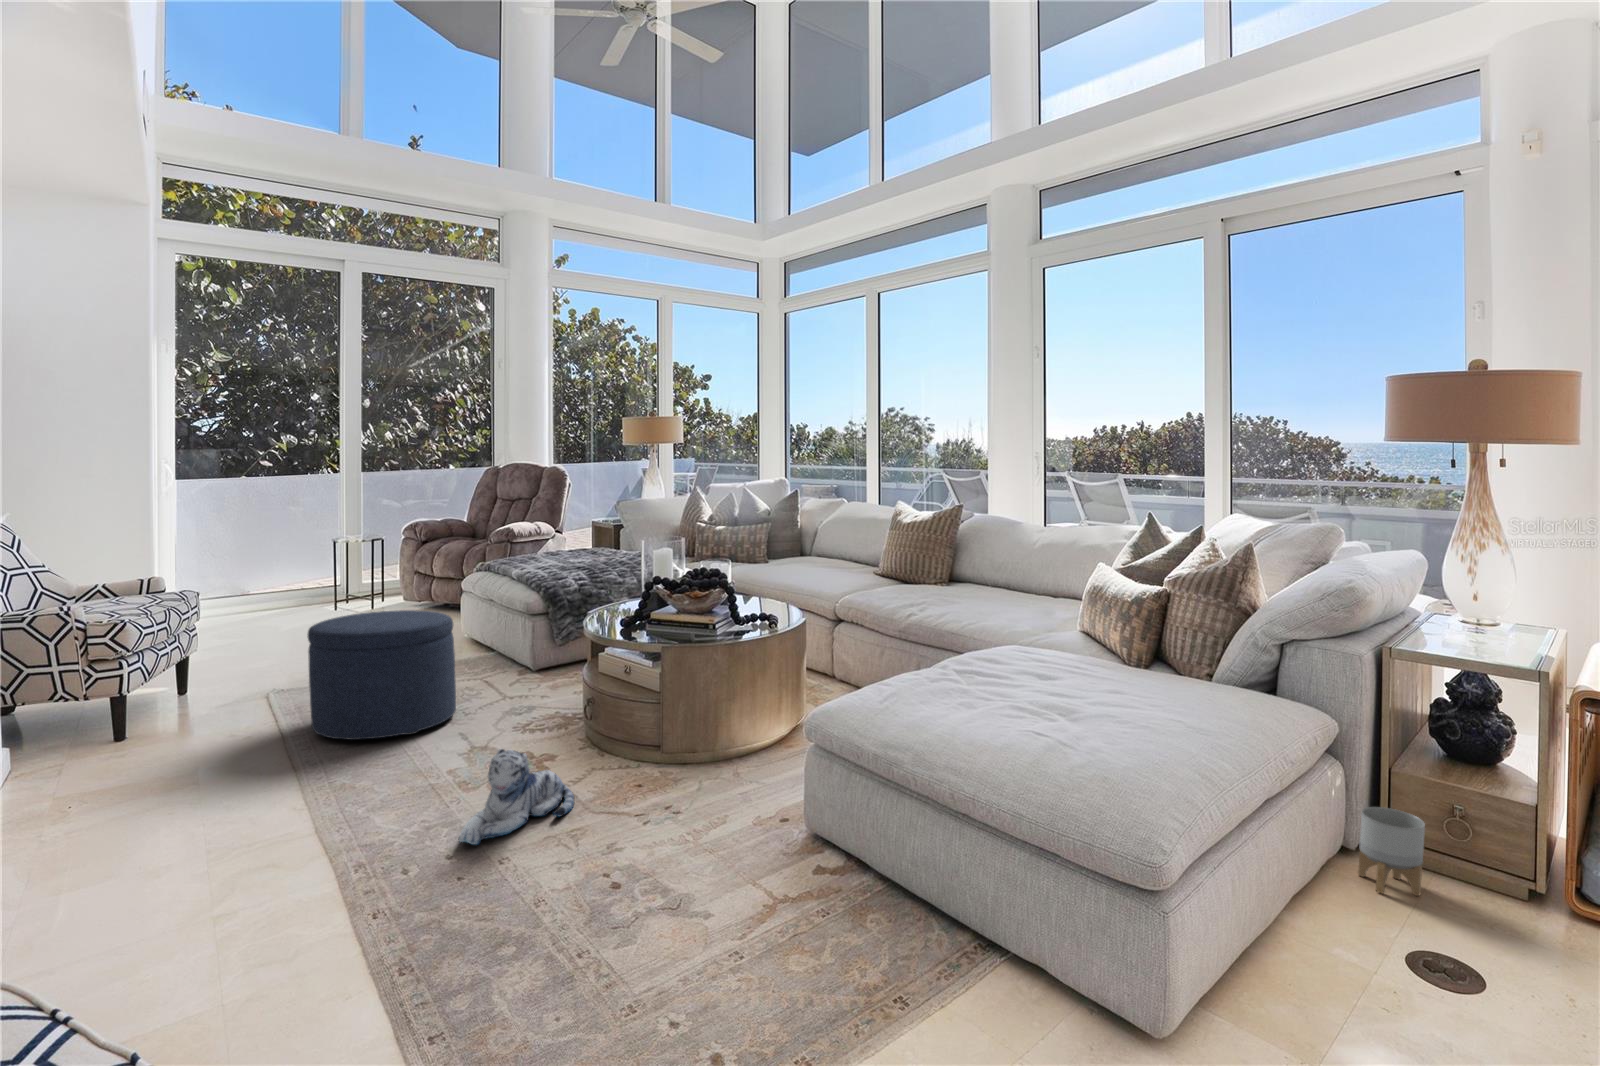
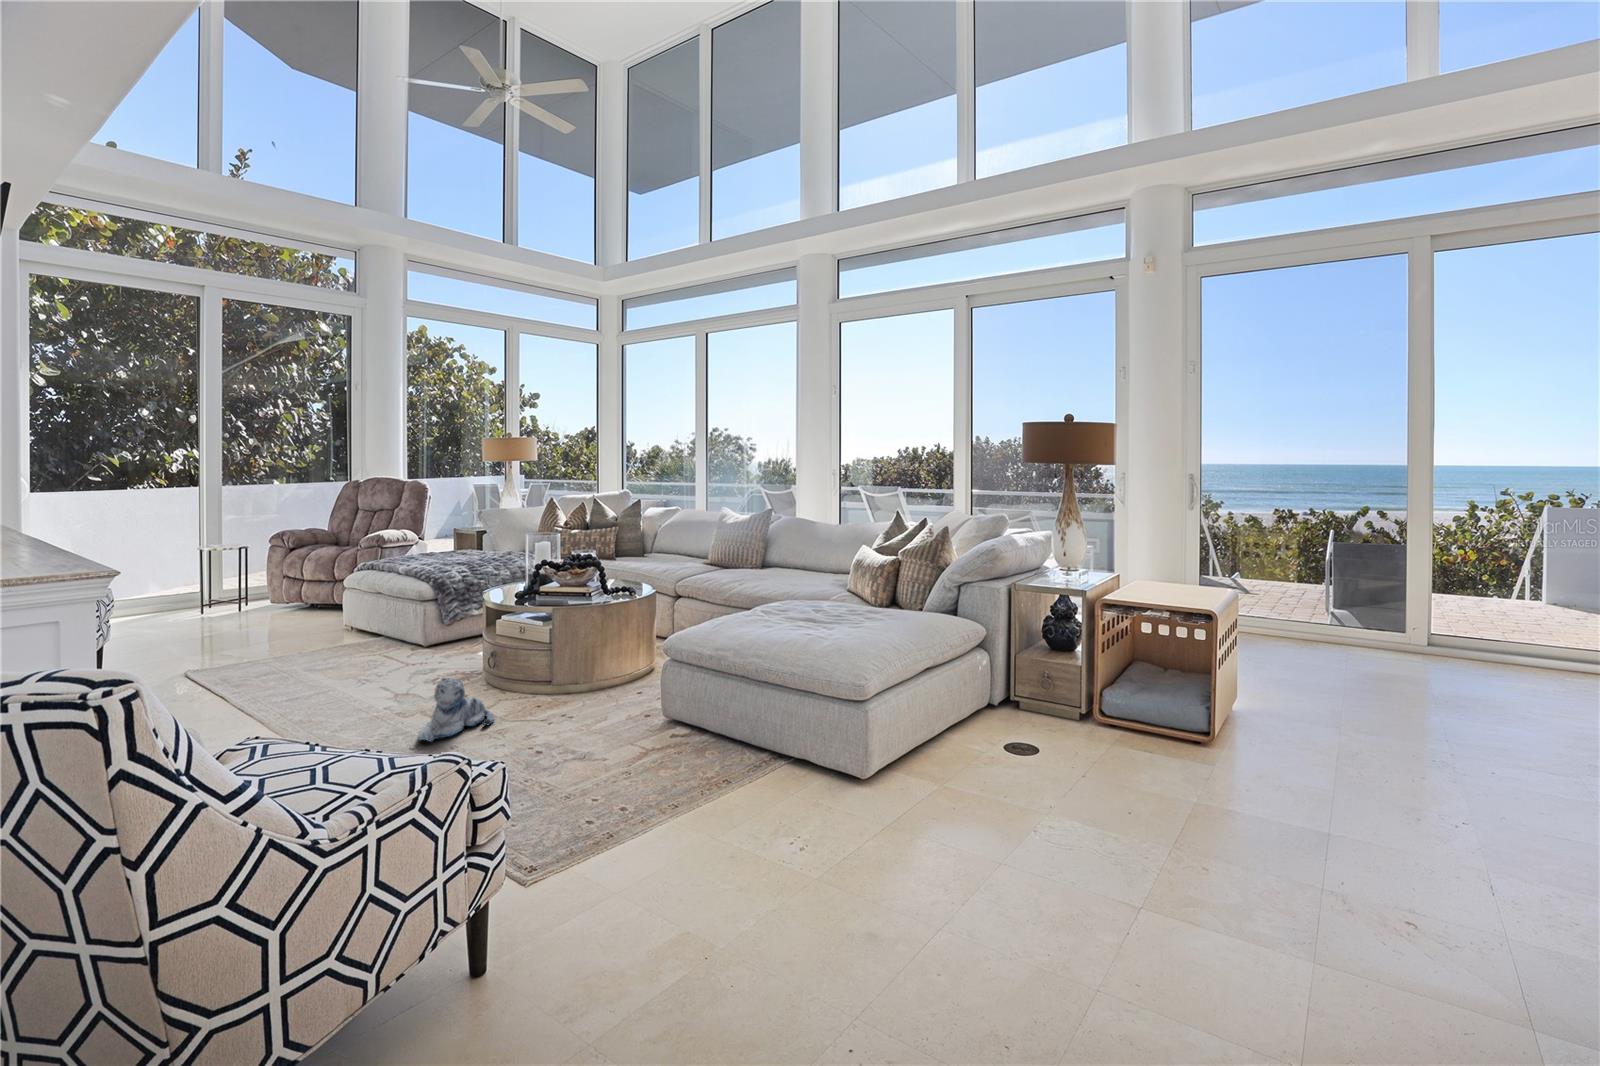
ottoman: present [307,610,456,740] -> none [246,595,371,696]
planter: present [1358,807,1425,896] -> none [997,677,1028,724]

